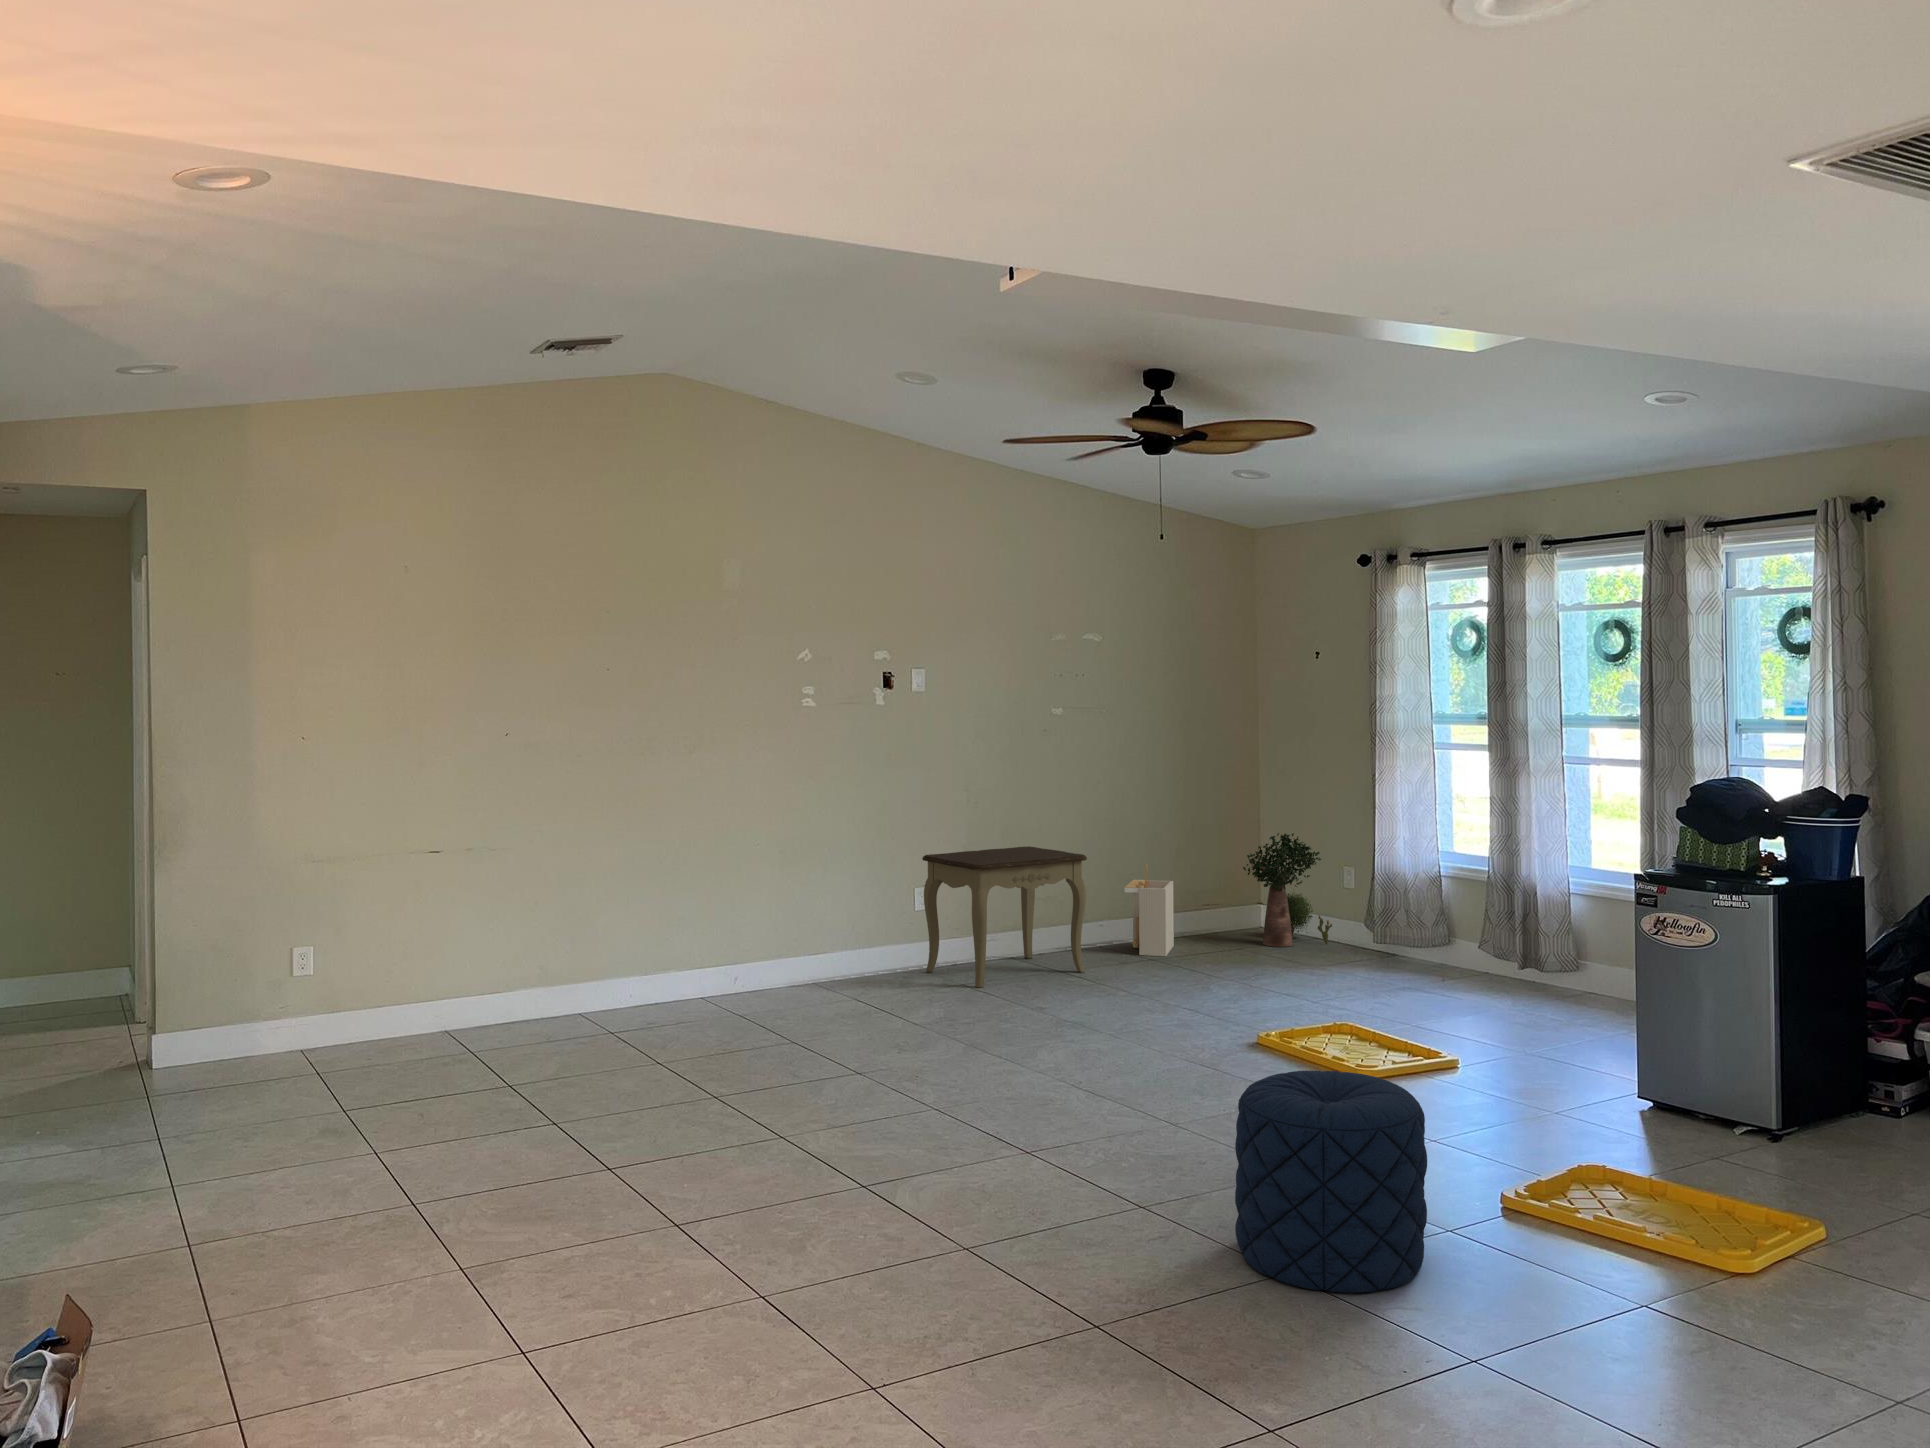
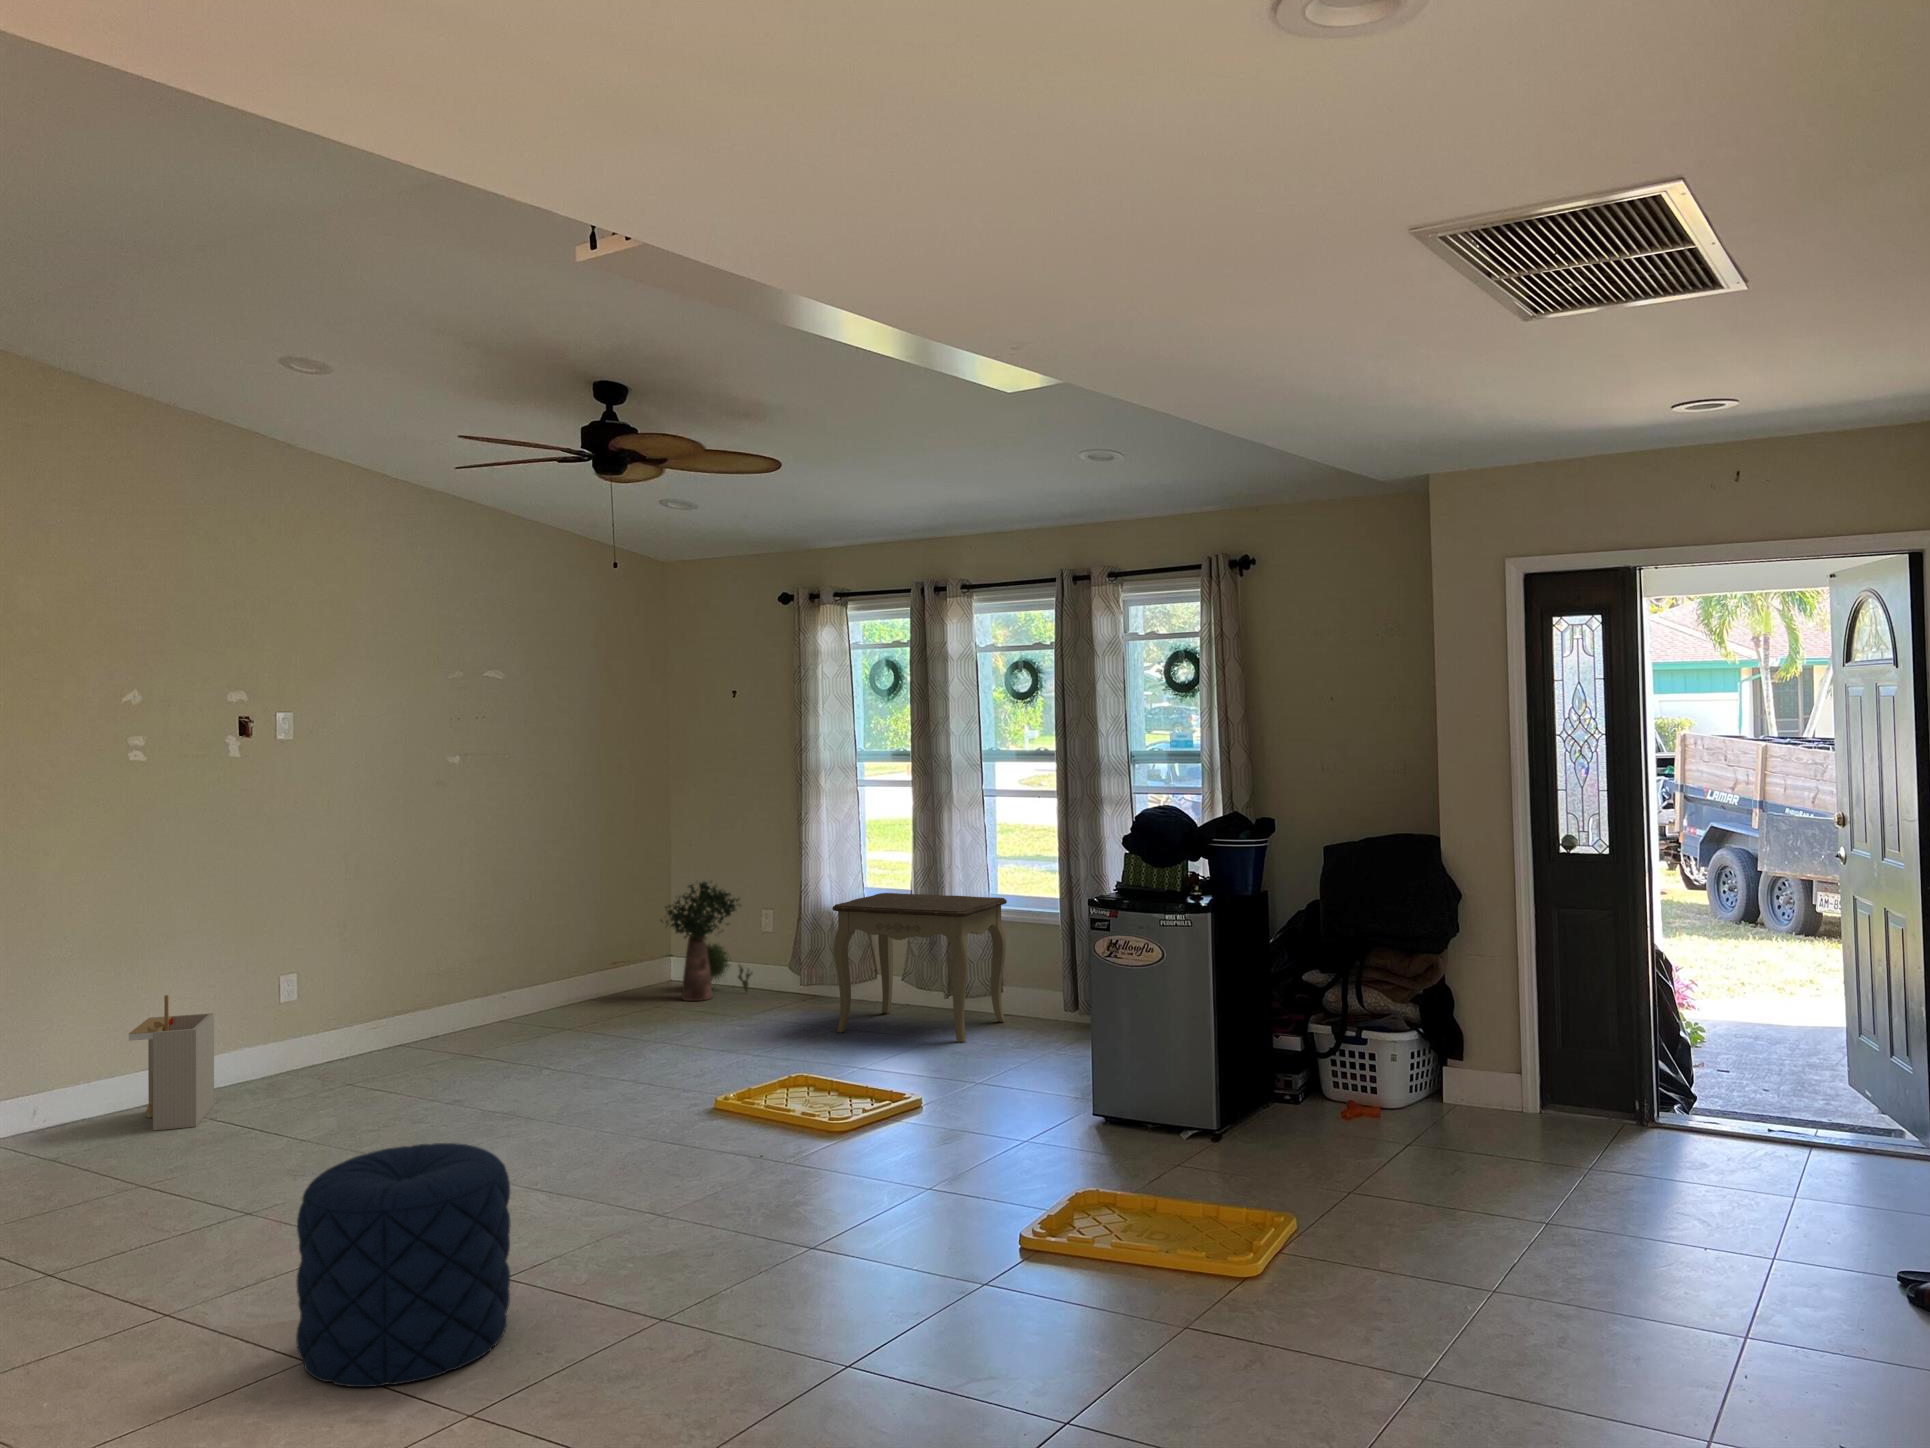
side table: present [922,846,1087,988] -> present [832,893,1007,1043]
storage bin: present [1124,864,1174,956] -> present [129,995,214,1131]
pouf: present [1235,1071,1427,1293] -> present [296,1143,511,1387]

